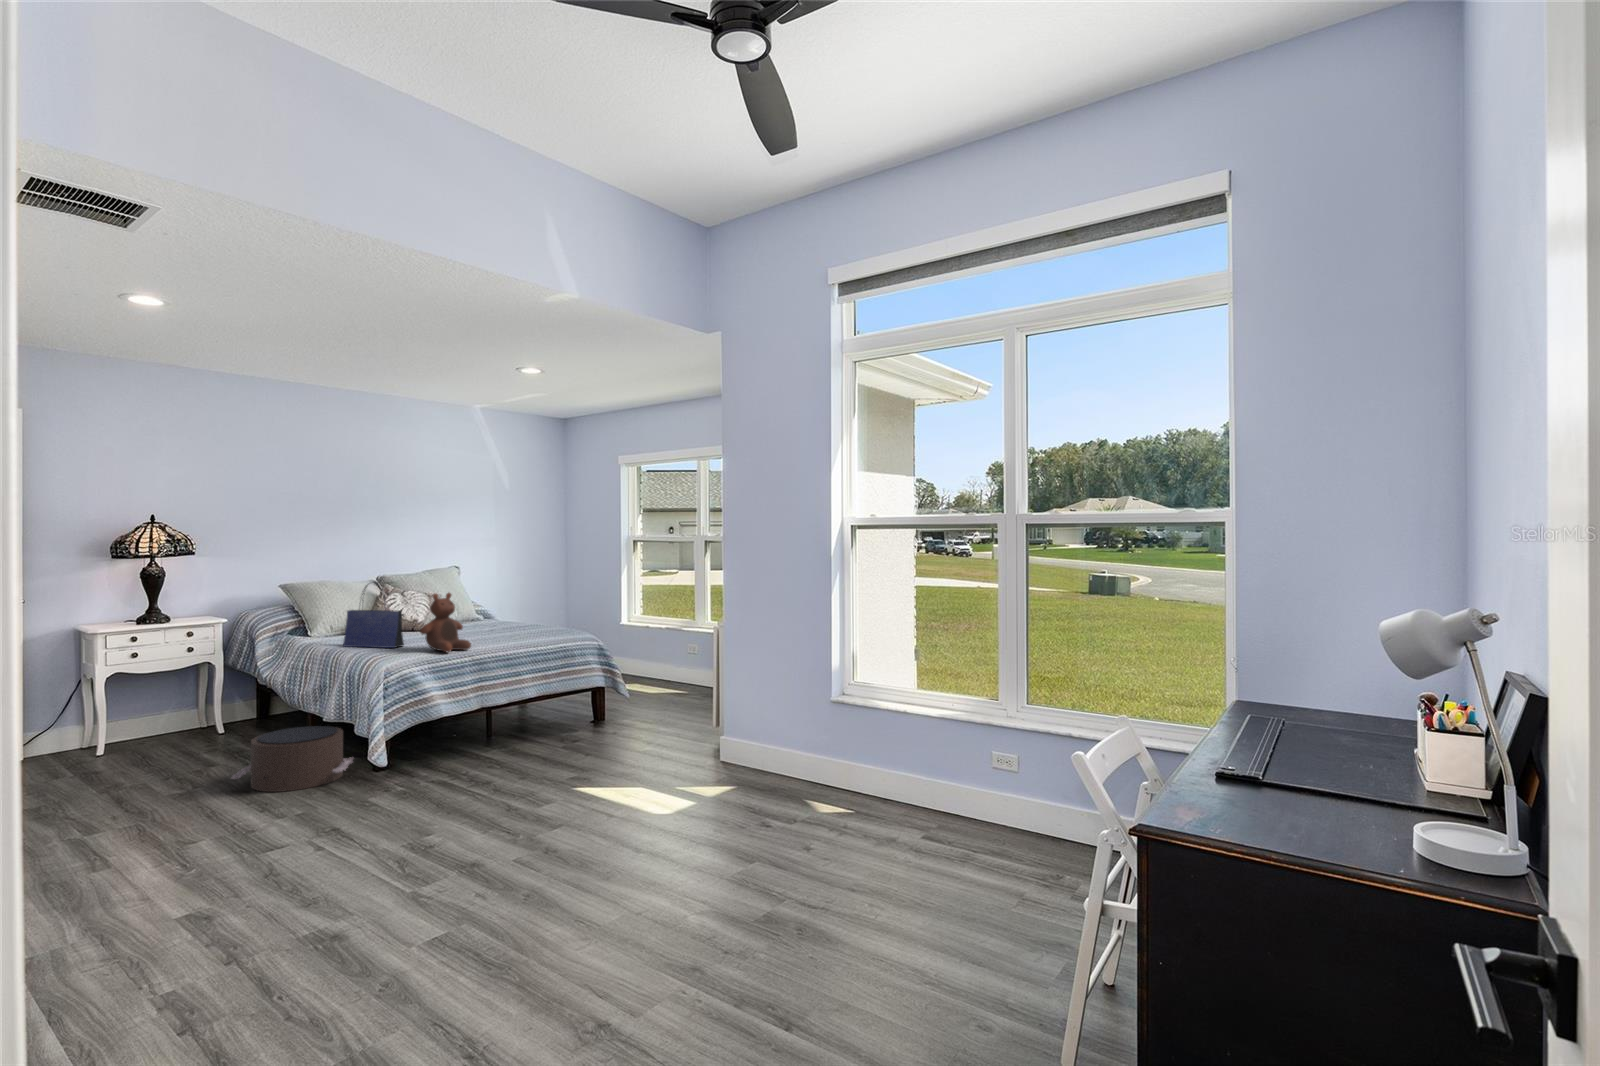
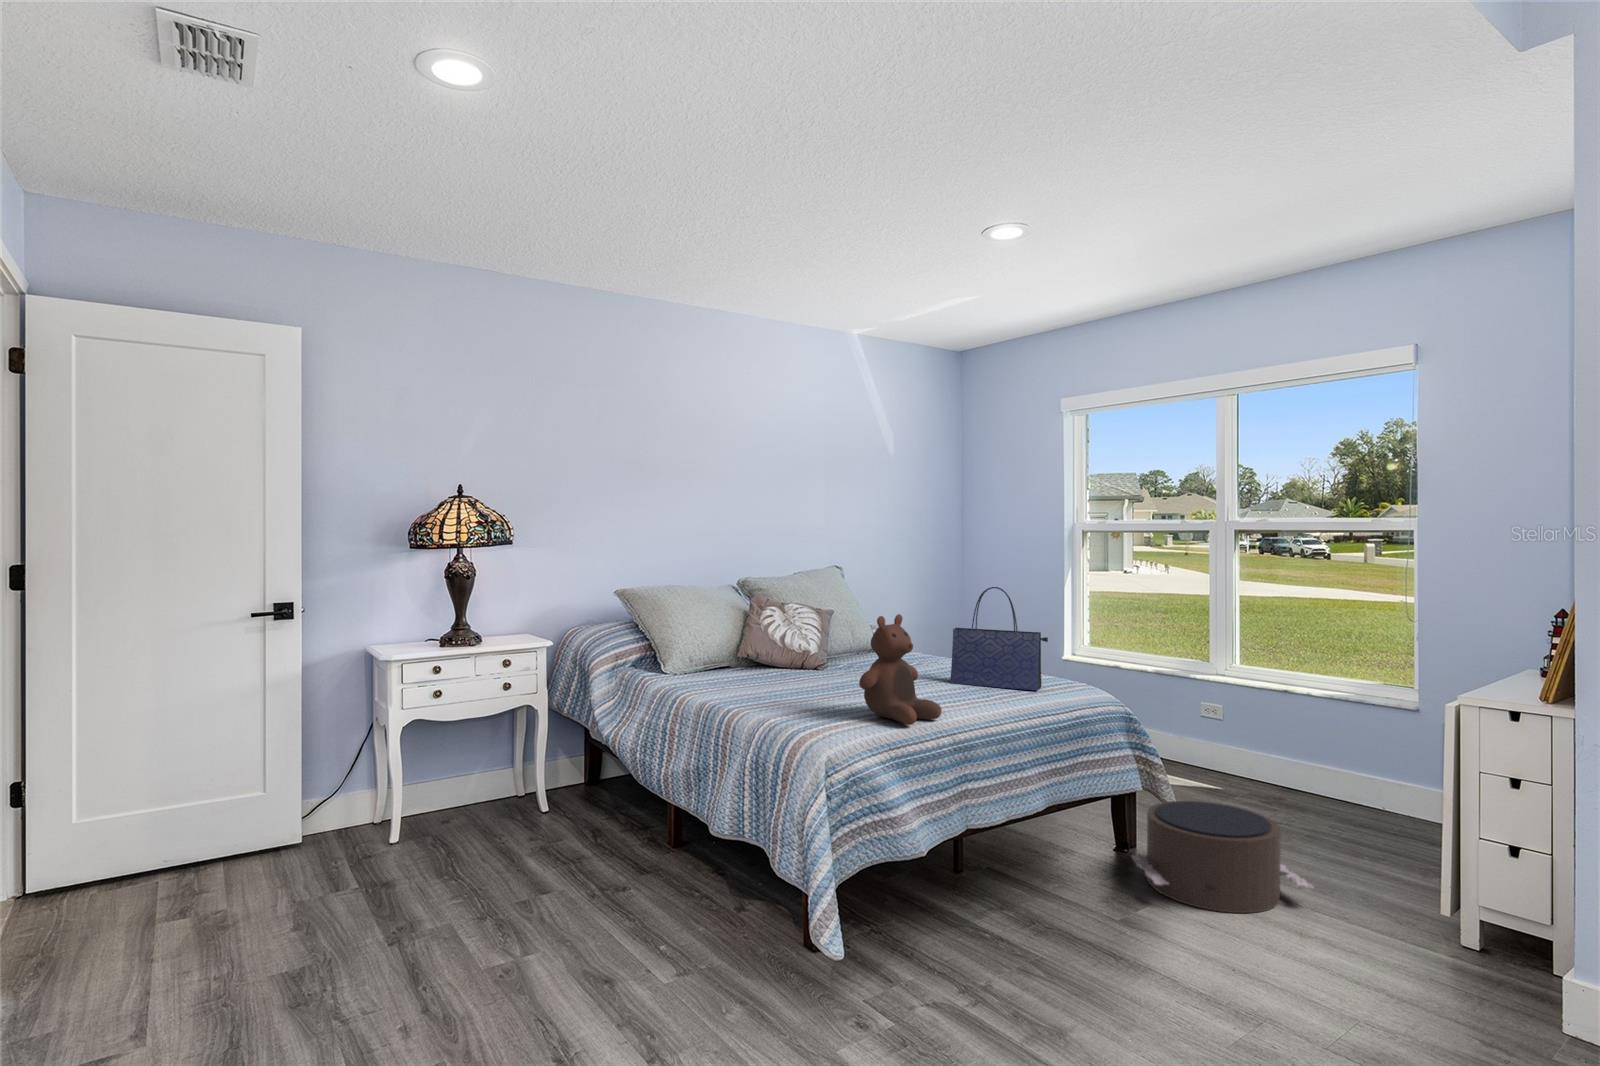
tote bag: present [343,585,404,648] -> present [950,587,1048,691]
pouf: present [232,726,353,792] -> present [1132,801,1313,913]

